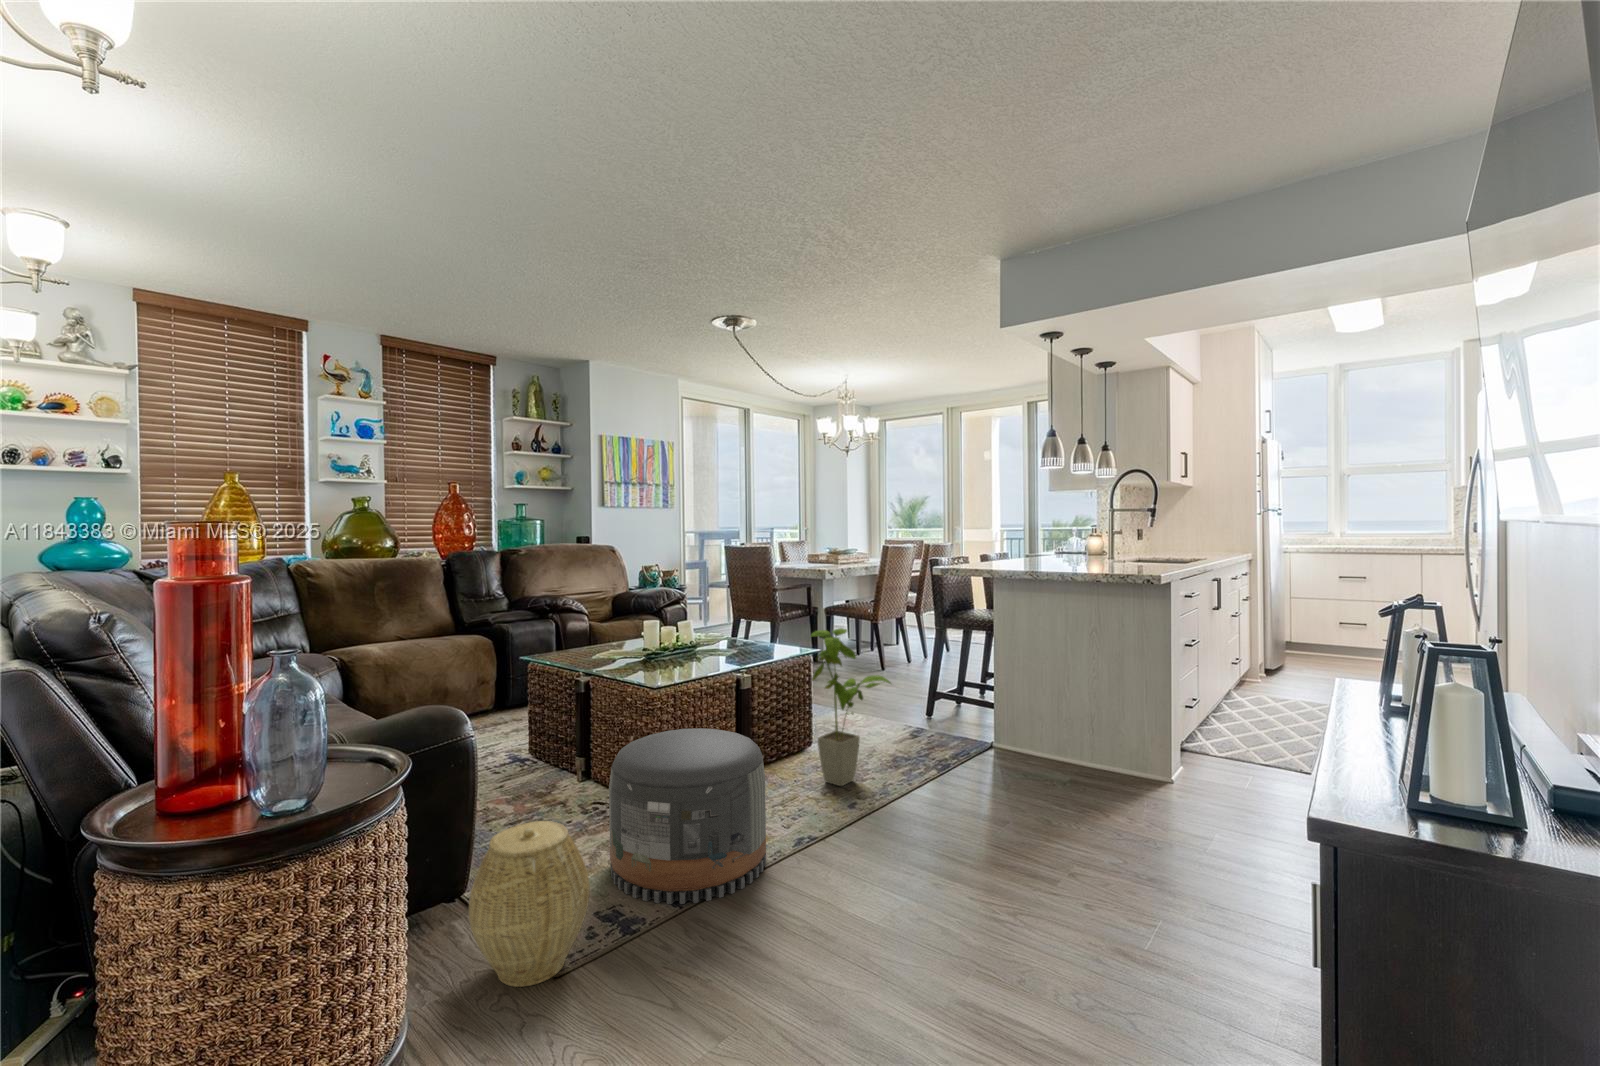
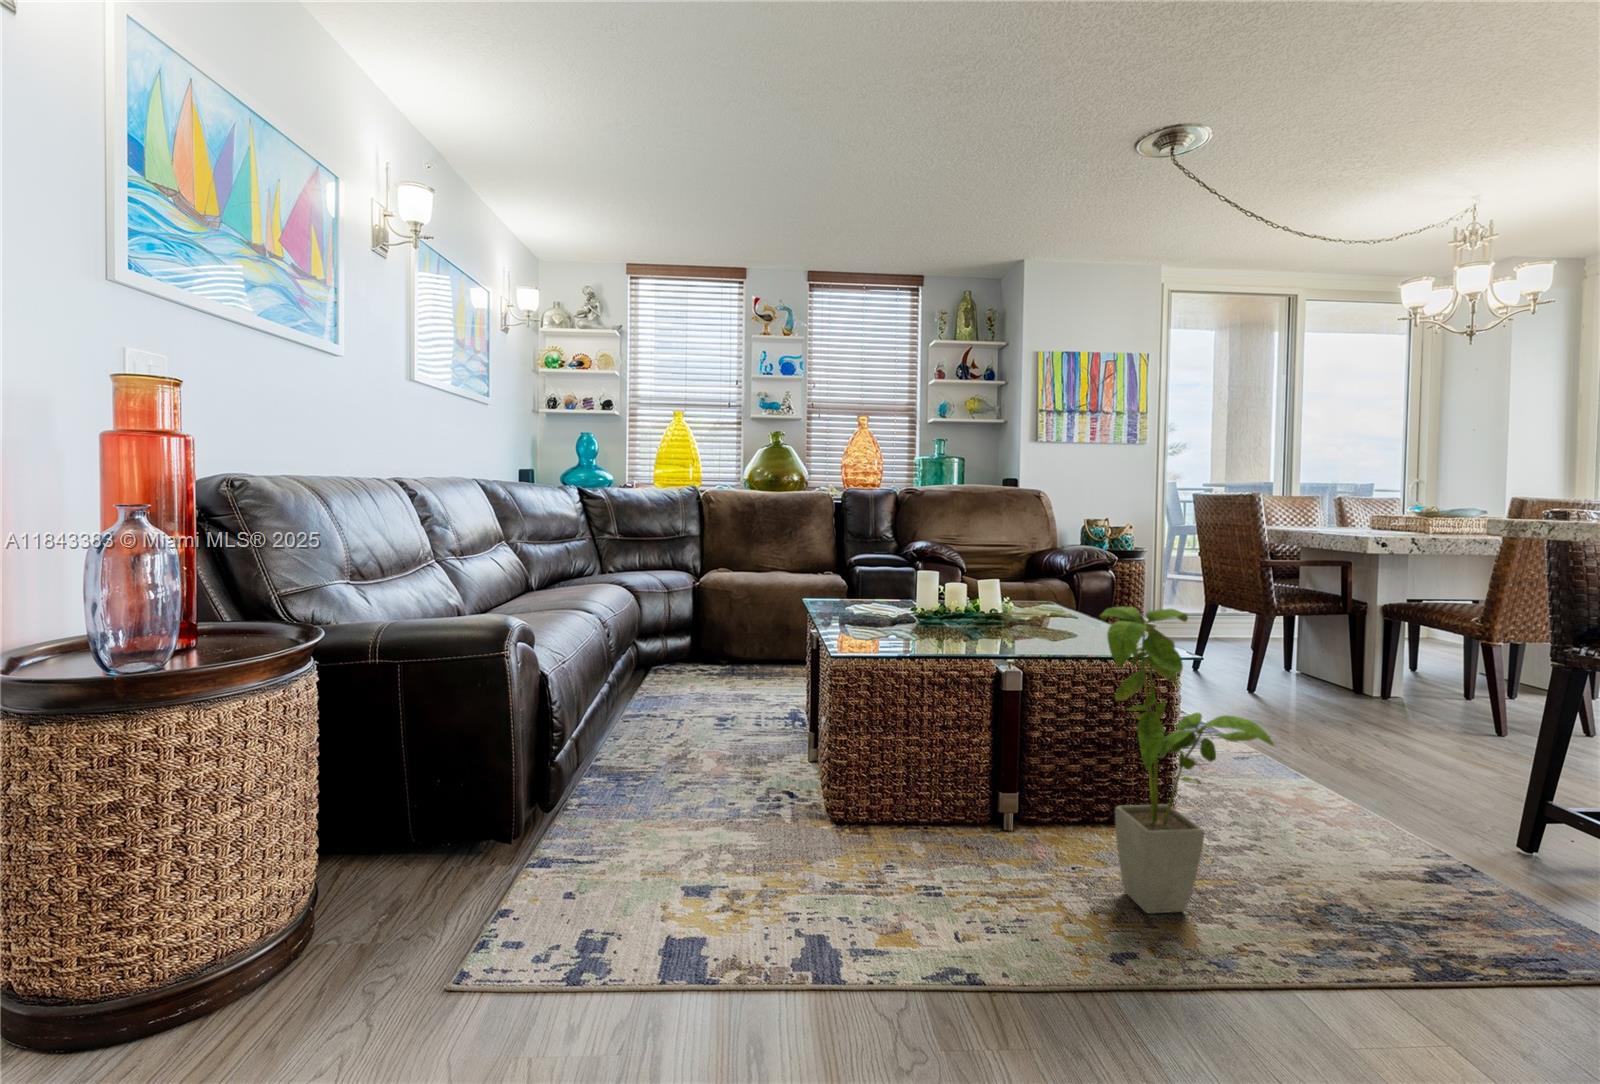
pouf: present [609,728,766,904] -> none [629,718,885,1024]
woven basket: present [469,821,590,987] -> none [320,785,501,1015]

